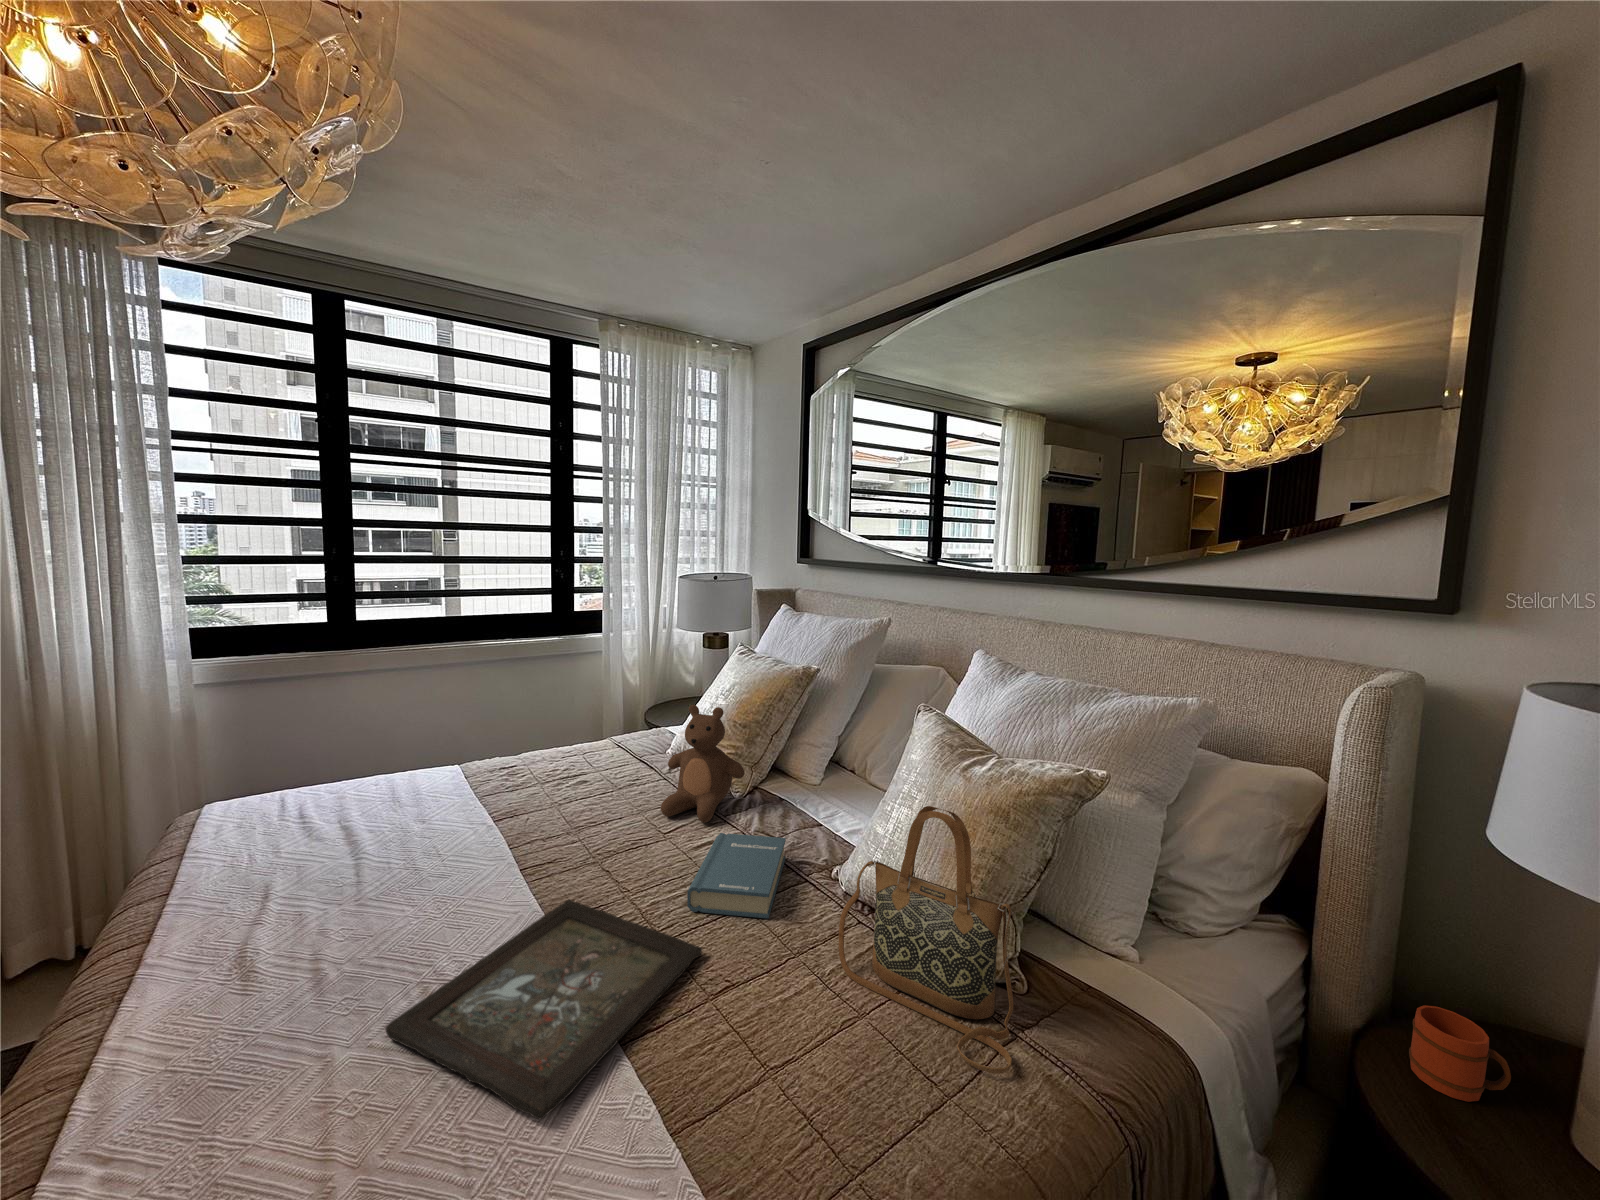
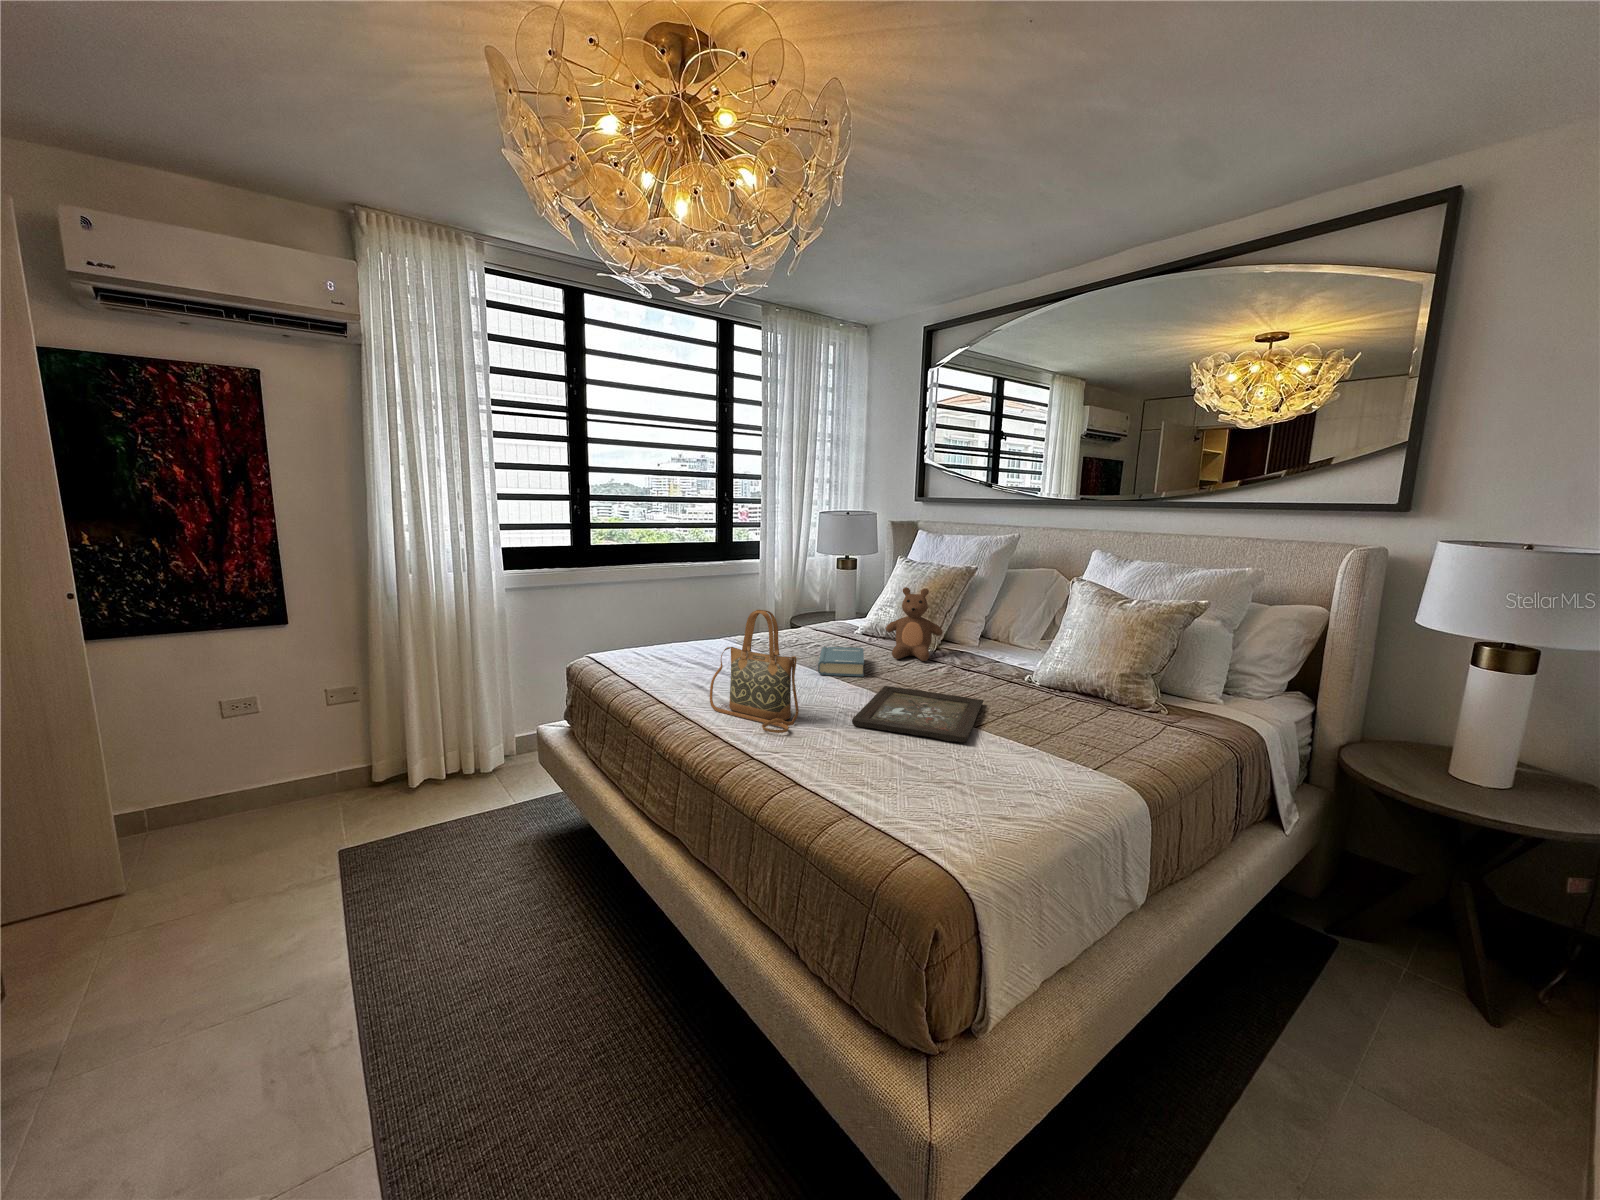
handbag: present [839,806,1014,1073] -> present [710,610,799,733]
hardback book: present [687,833,786,918] -> present [818,647,864,677]
mug: present [1409,1005,1511,1102] -> none [1371,719,1423,760]

